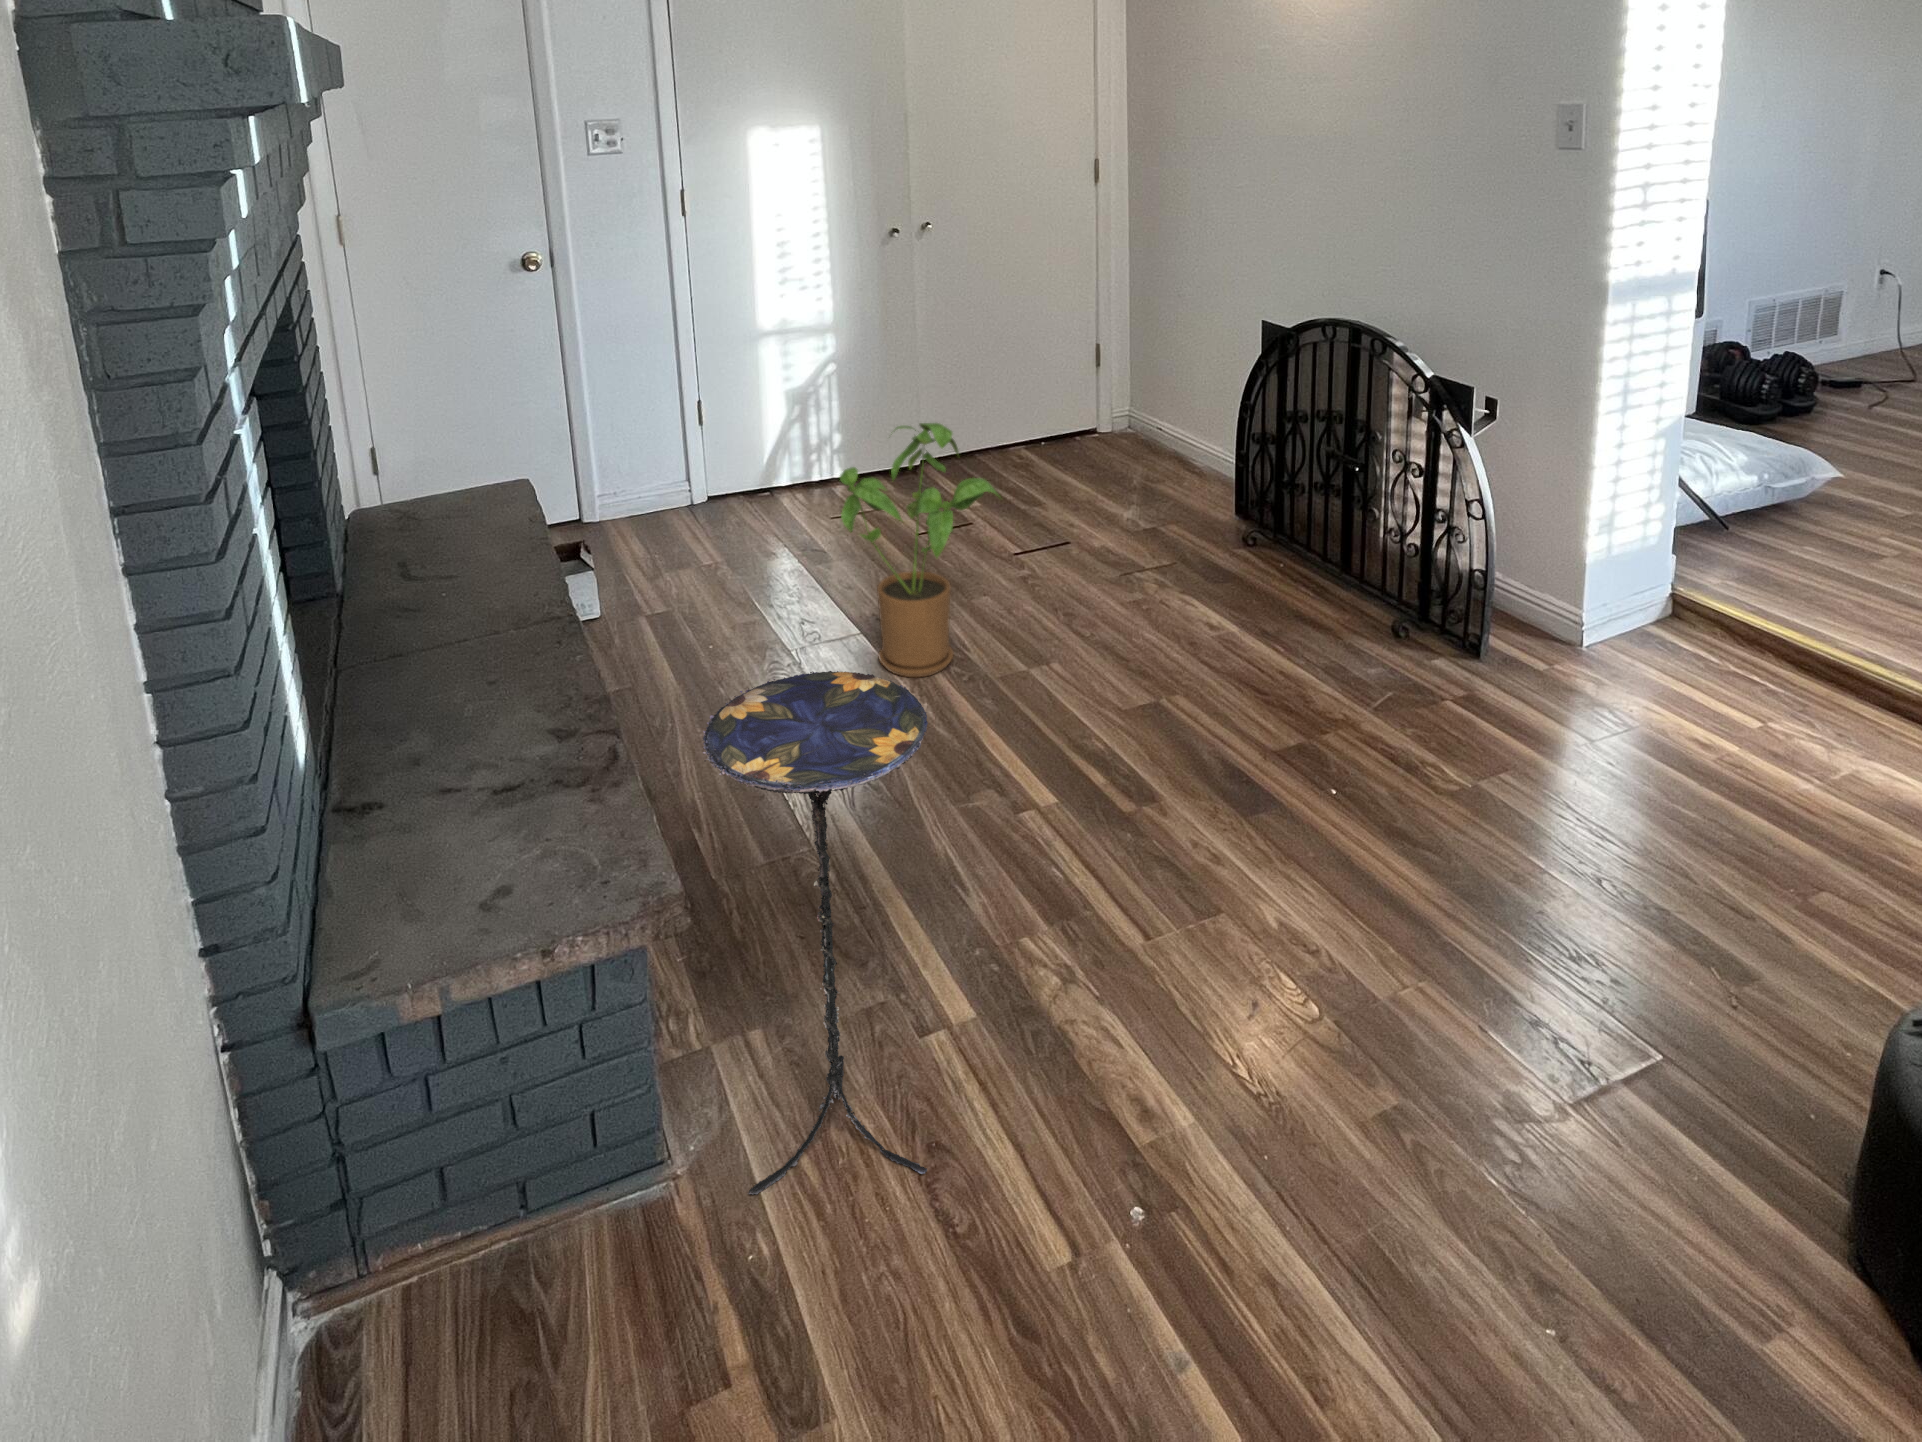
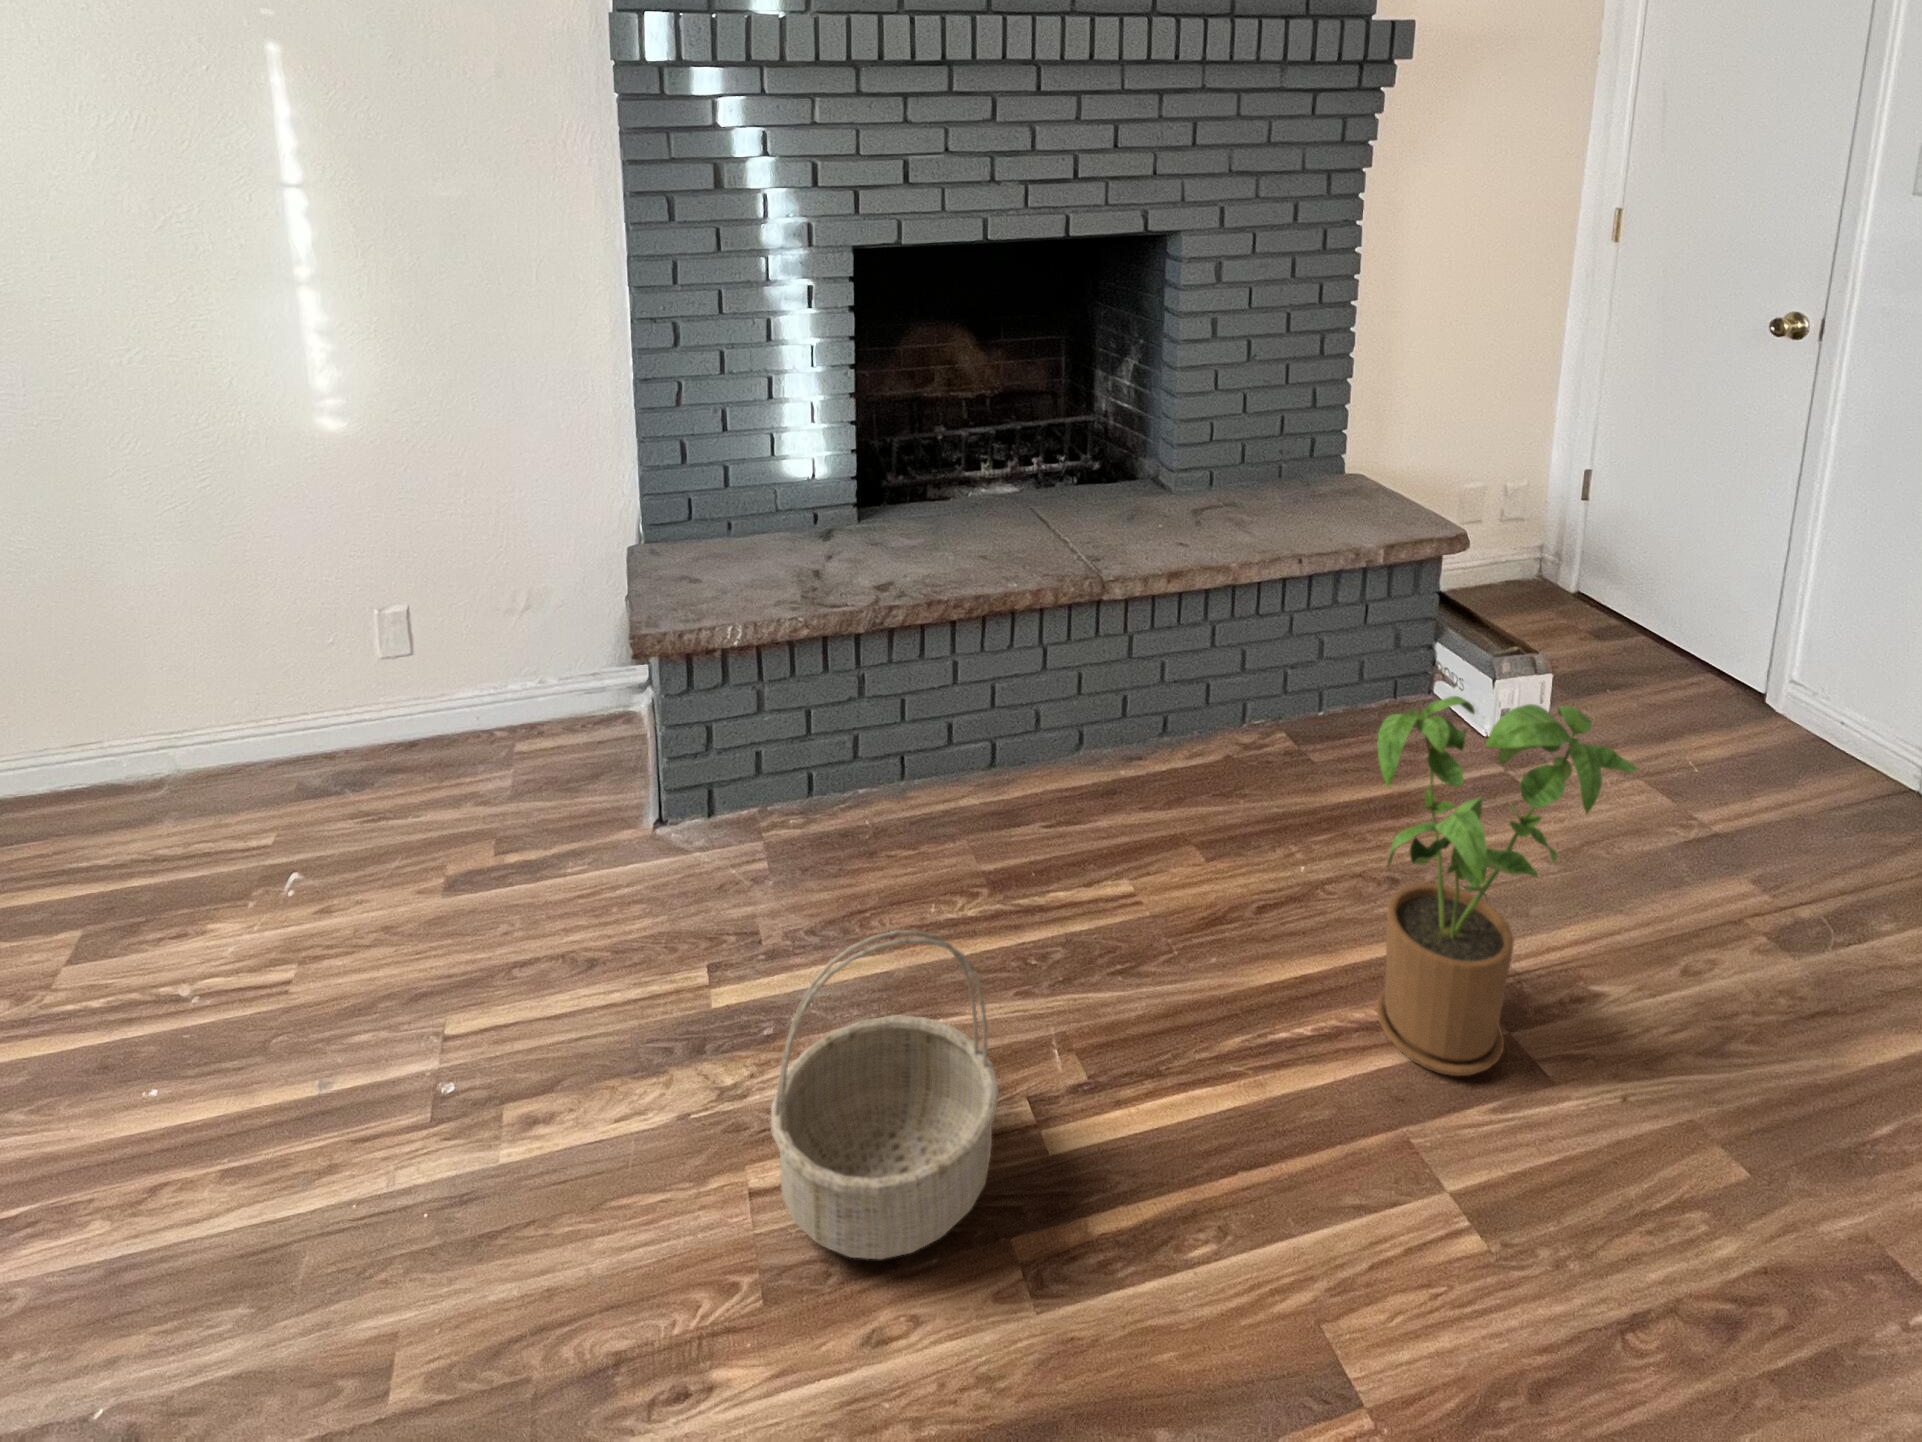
basket: none [1038,669,1194,909] -> present [771,930,999,1259]
side table: present [702,671,928,1194] -> none [526,542,711,949]

